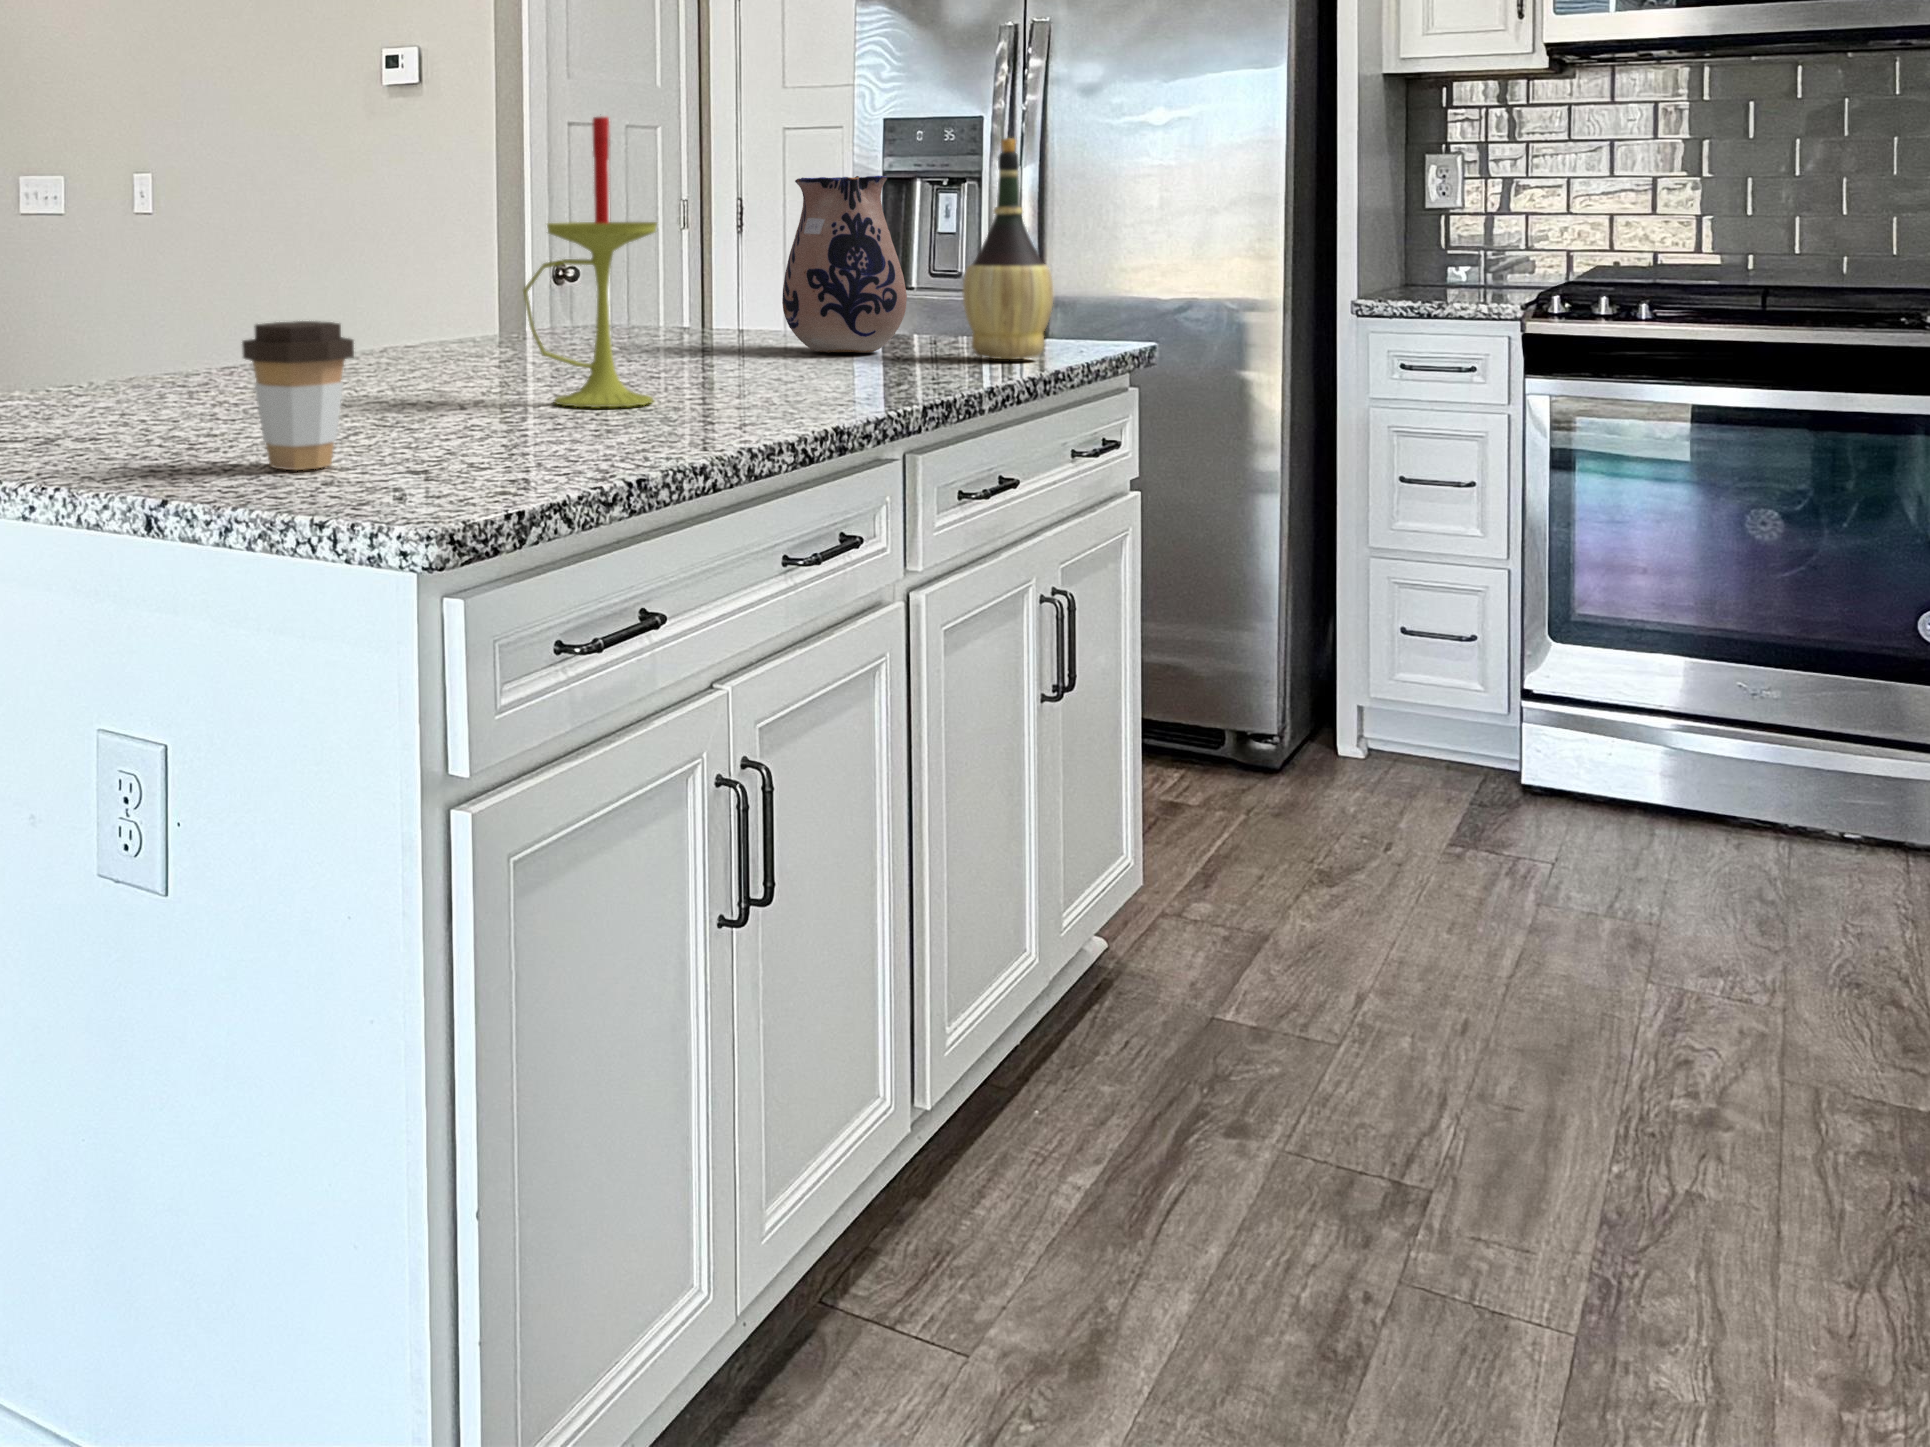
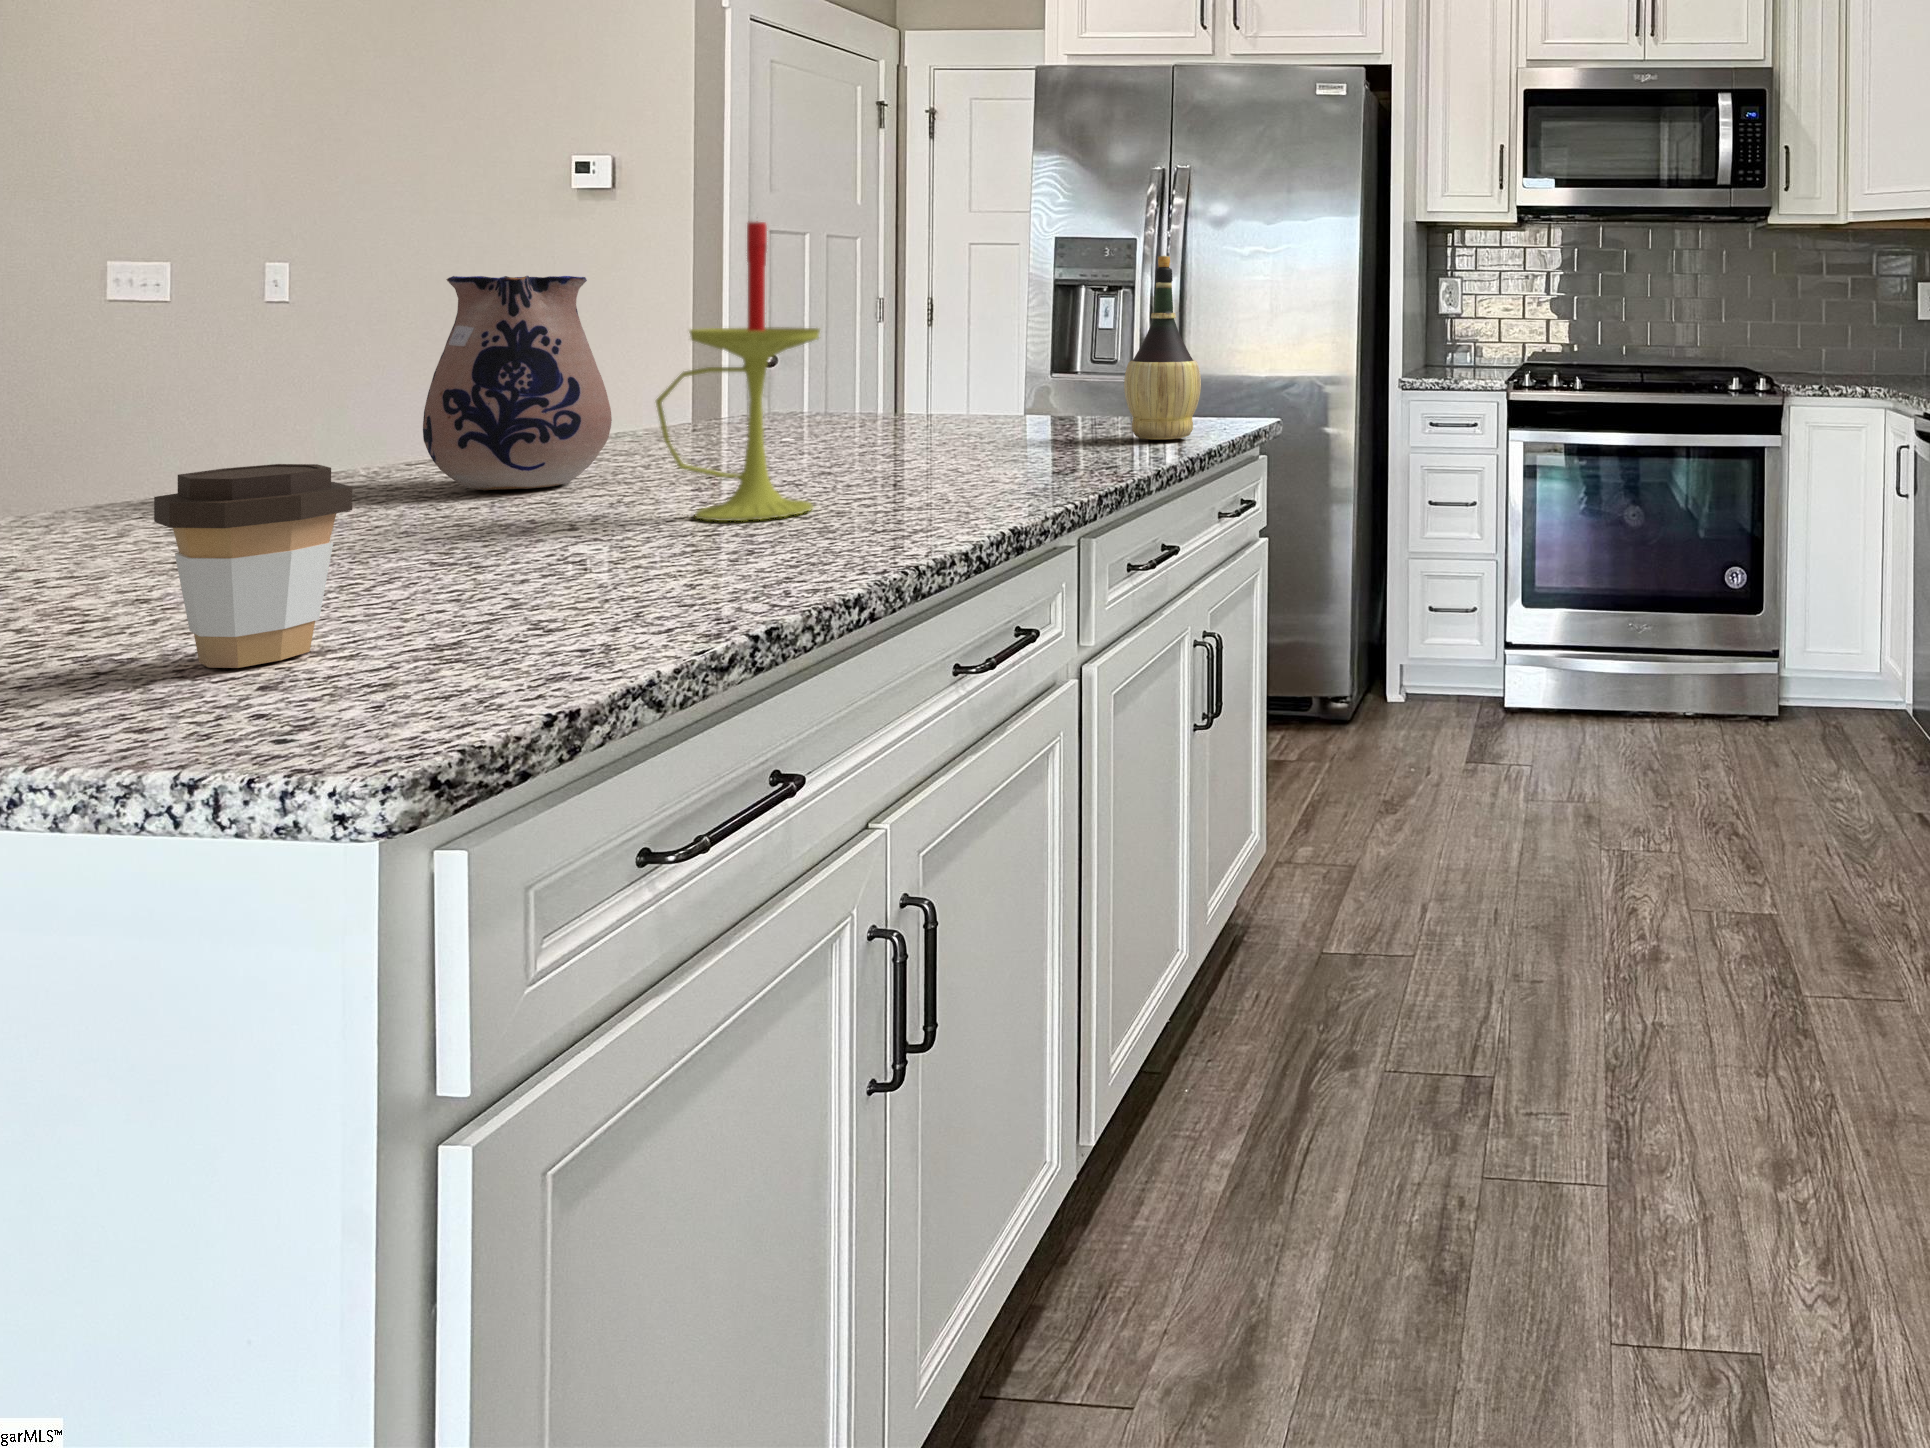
ceramic pitcher: present [782,176,907,353] -> present [423,276,612,490]

